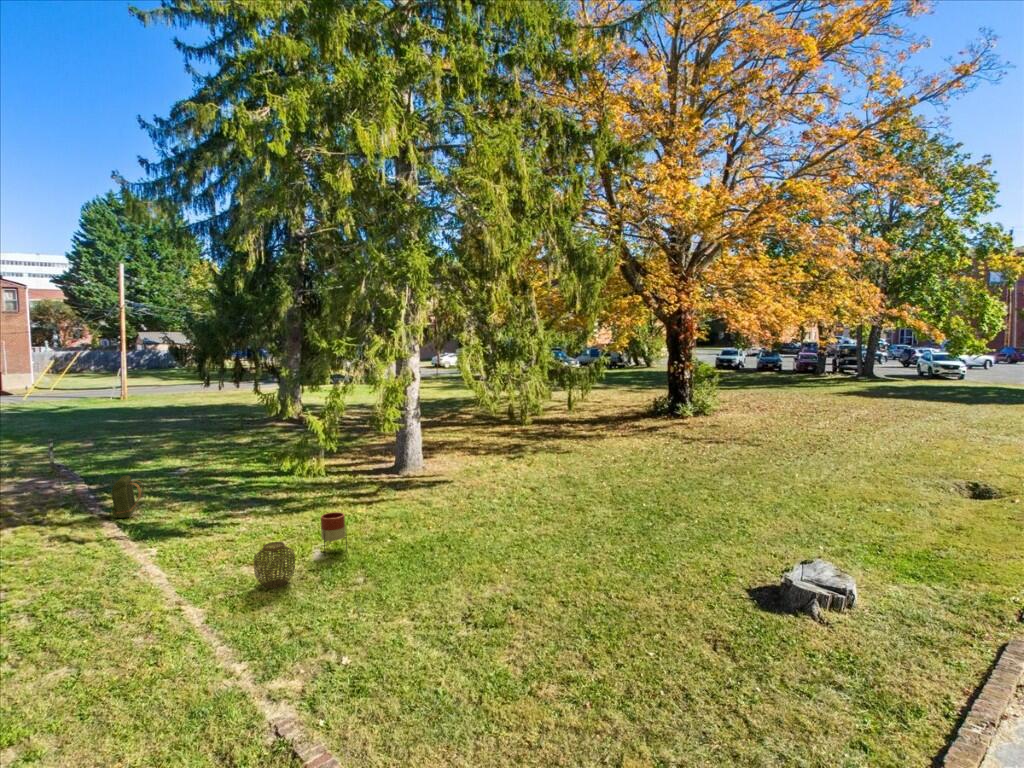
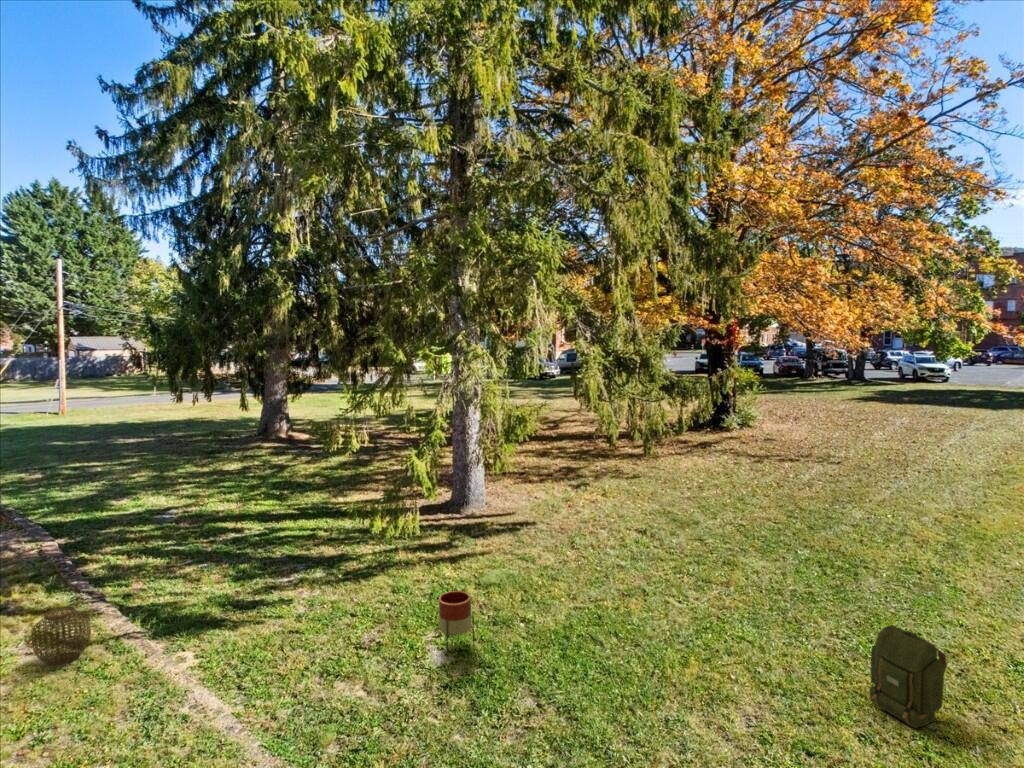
backpack: present [112,476,143,518] -> present [869,625,947,728]
woven basket: present [254,542,295,588] -> present [31,606,91,665]

